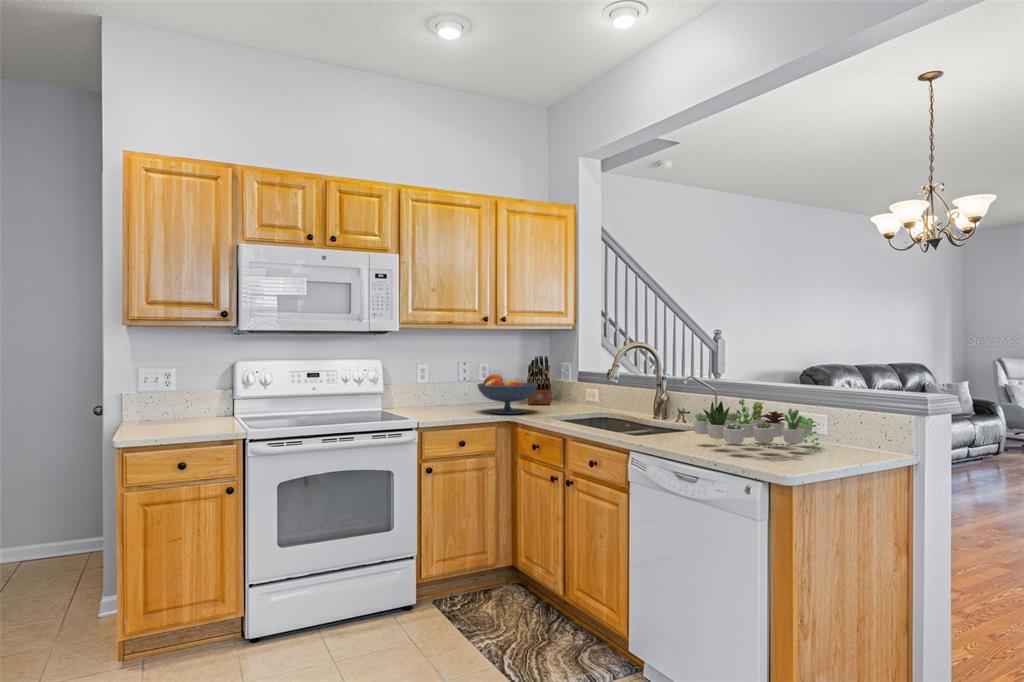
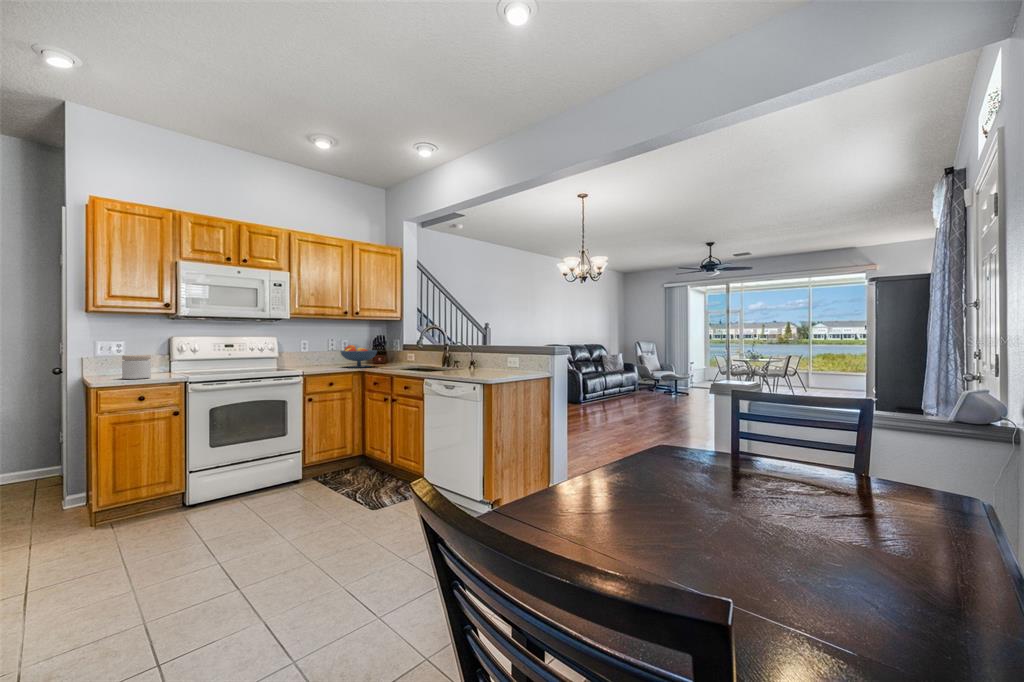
jar: none [158,394,197,433] -> present [122,355,151,379]
succulent plant: present [693,399,821,452] -> none [456,349,513,374]

